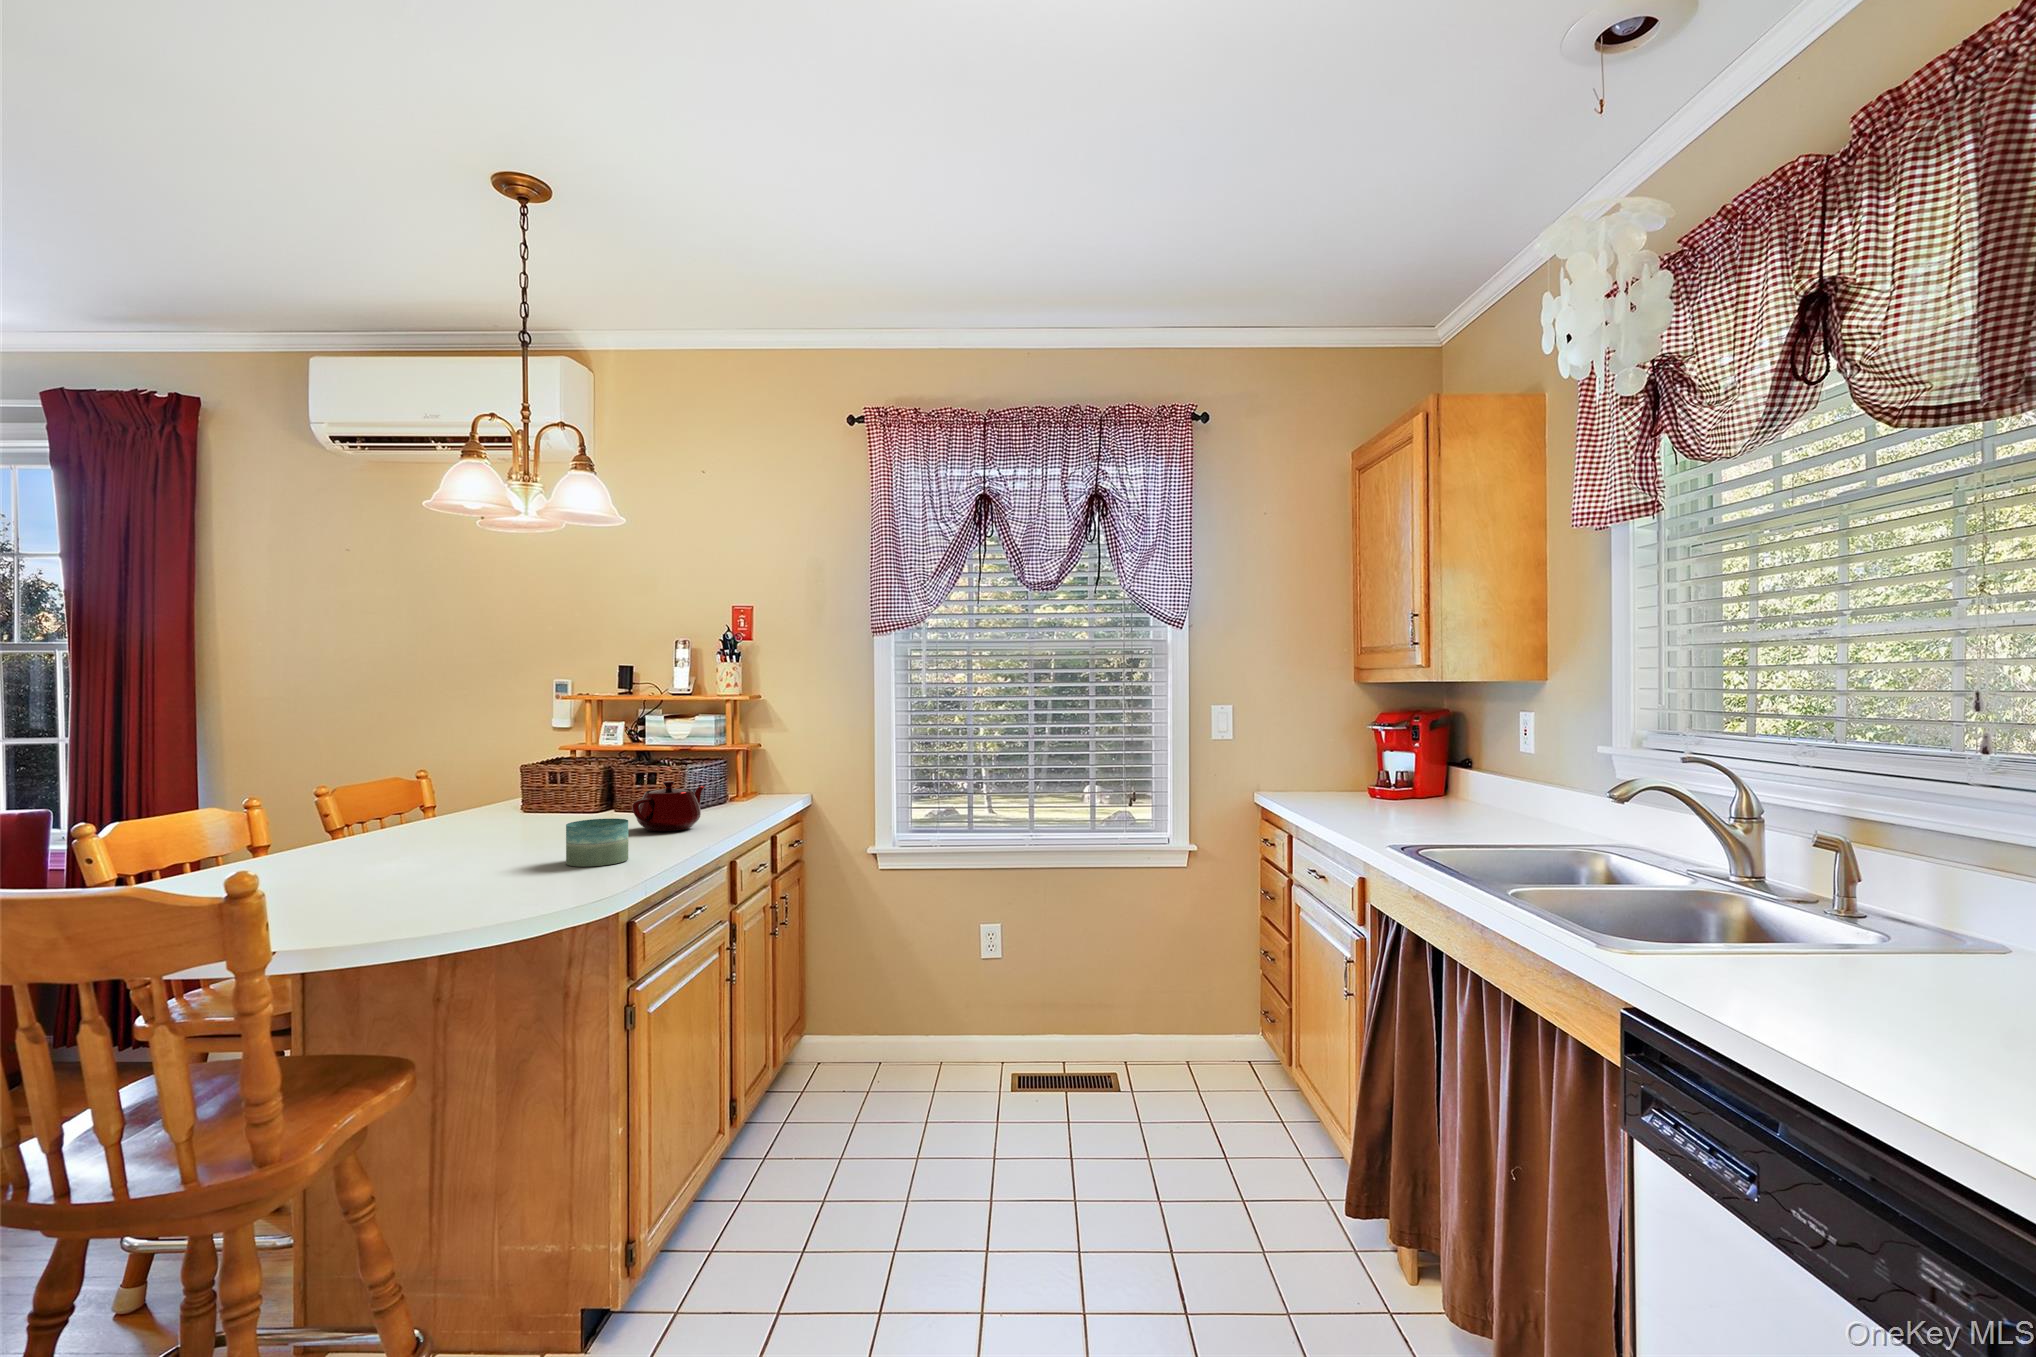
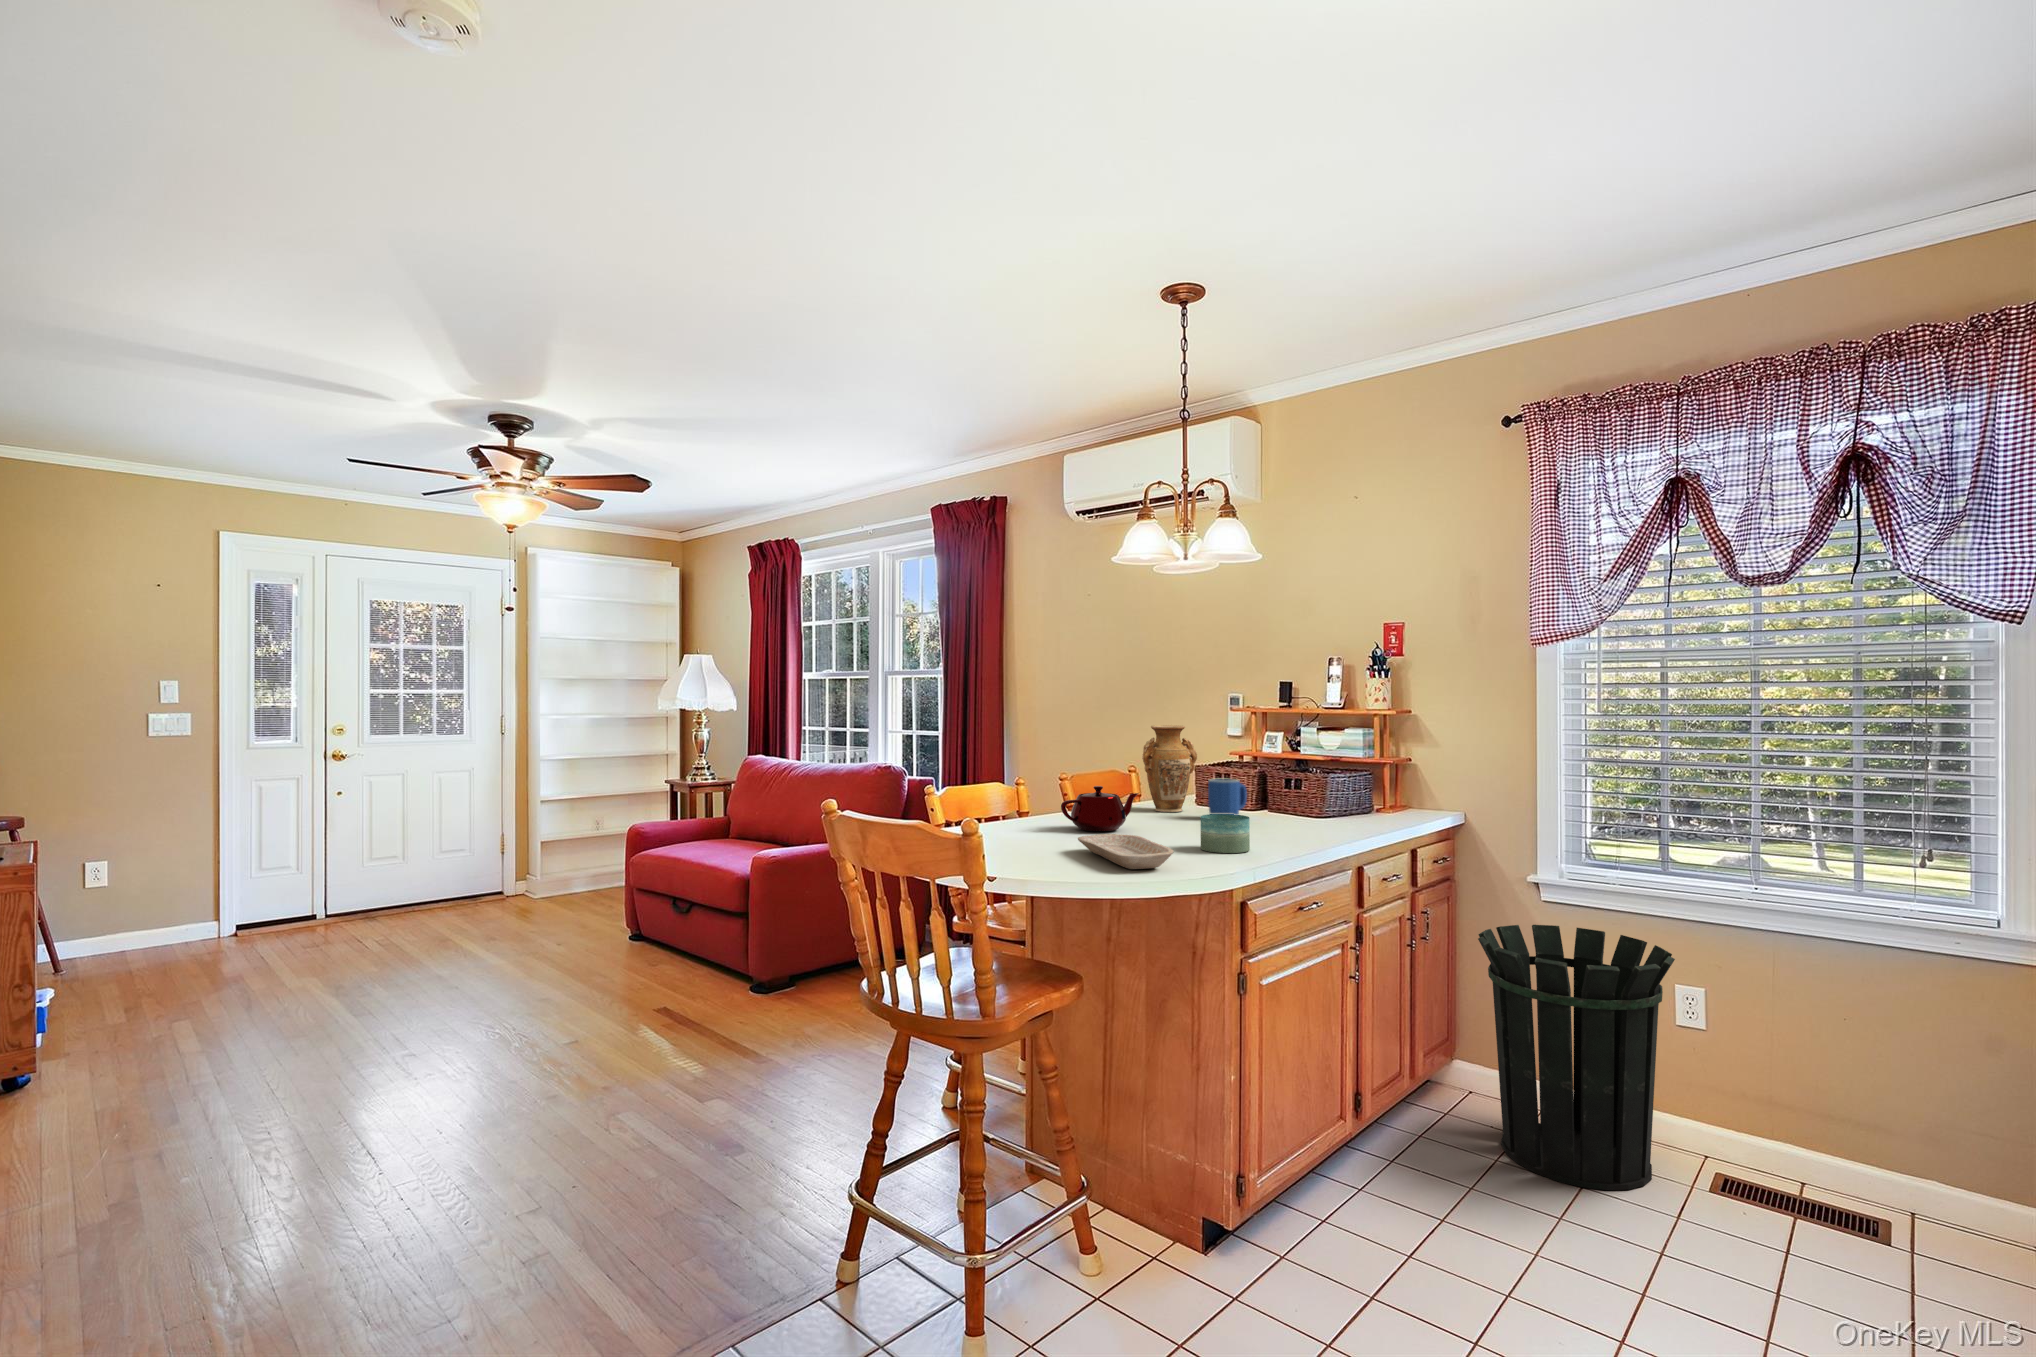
vase: none [455,717,529,824] -> present [1142,725,1197,812]
mug: none [549,777,597,826] -> present [1208,779,1247,815]
teapot: present [632,781,706,831] -> present [1061,786,1139,831]
tray: none [392,859,550,905] -> present [1078,834,1174,869]
waste bin: none [833,887,988,1123] -> present [1478,925,1675,1190]

